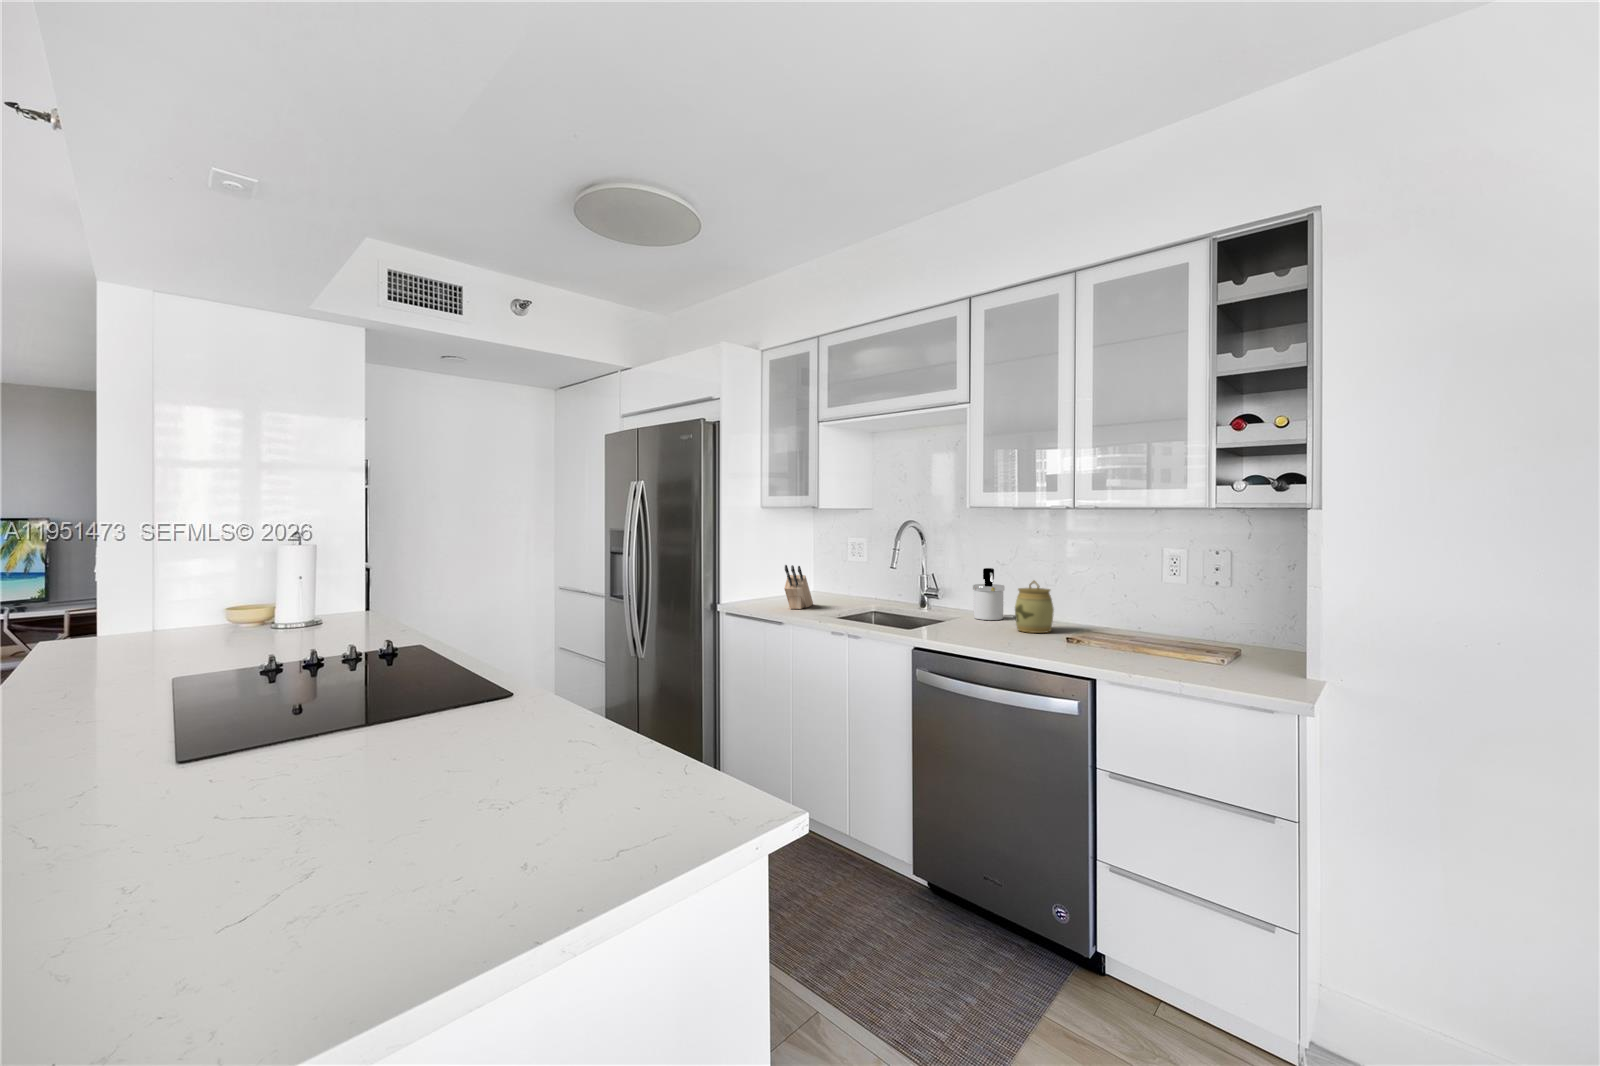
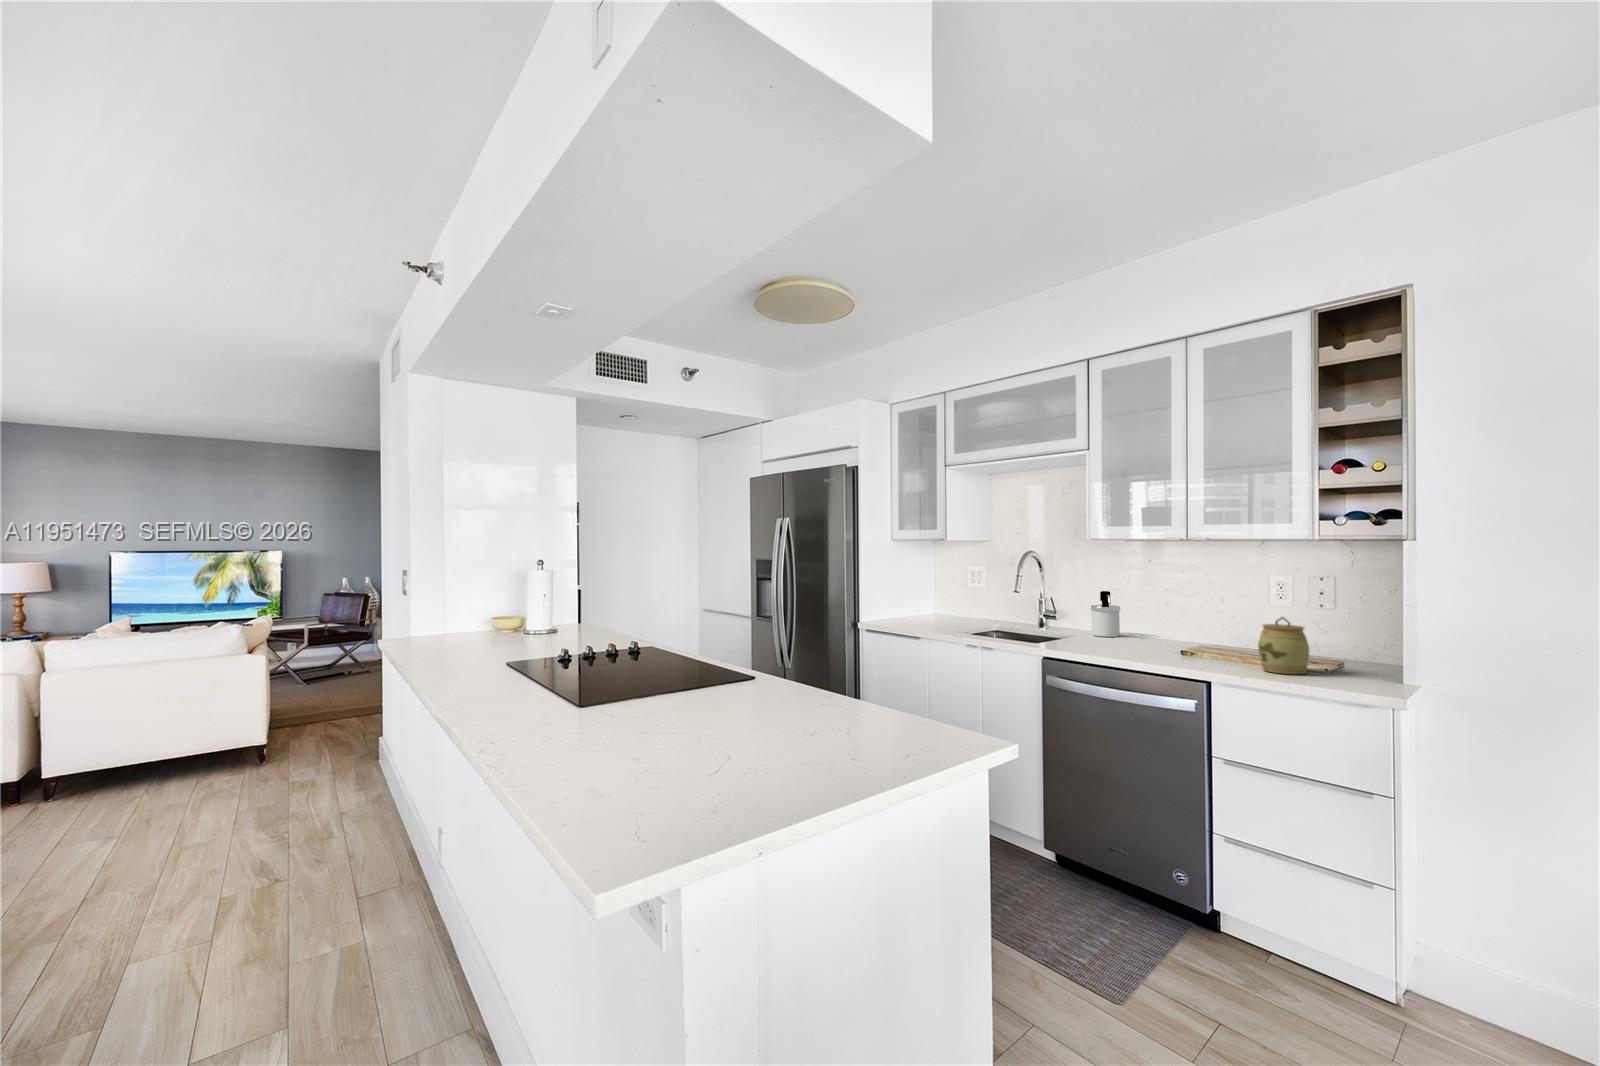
knife block: present [784,565,813,609] -> none [918,587,941,626]
jar: present [1015,581,1054,633] -> present [1258,617,1309,674]

